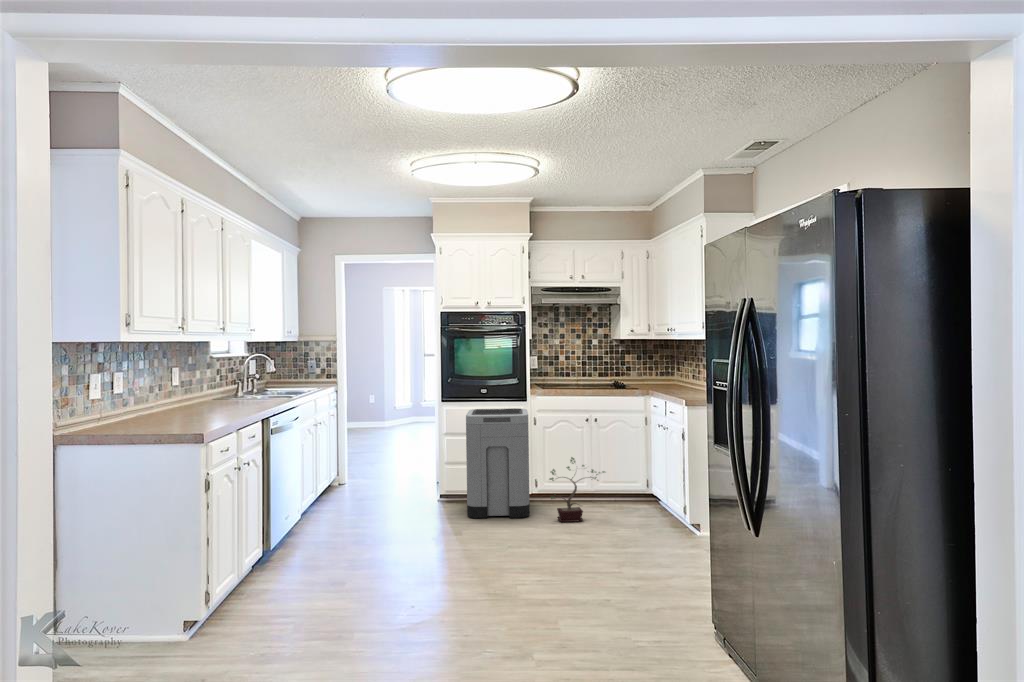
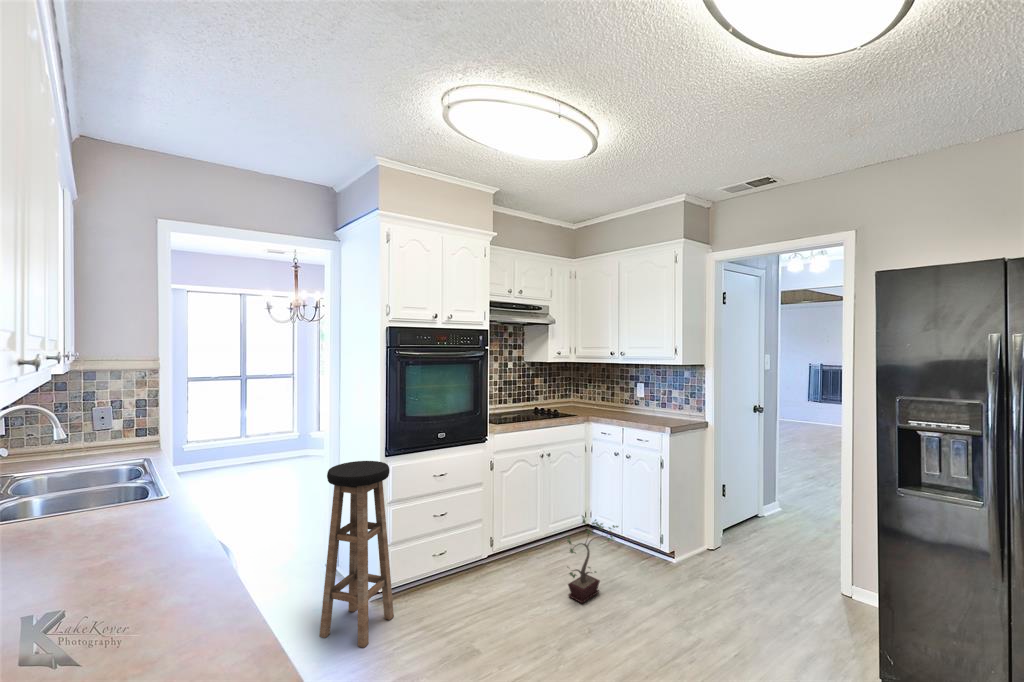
bar stool: none [398,401,442,510] -> present [319,461,394,647]
trash can: present [466,408,530,518] -> none [431,456,537,635]

